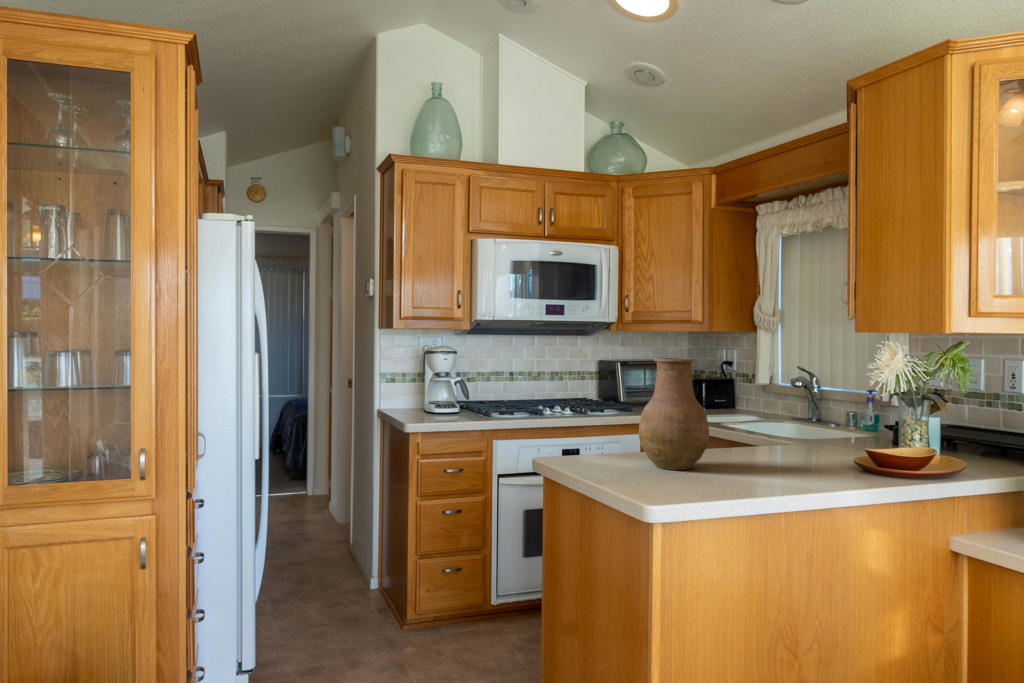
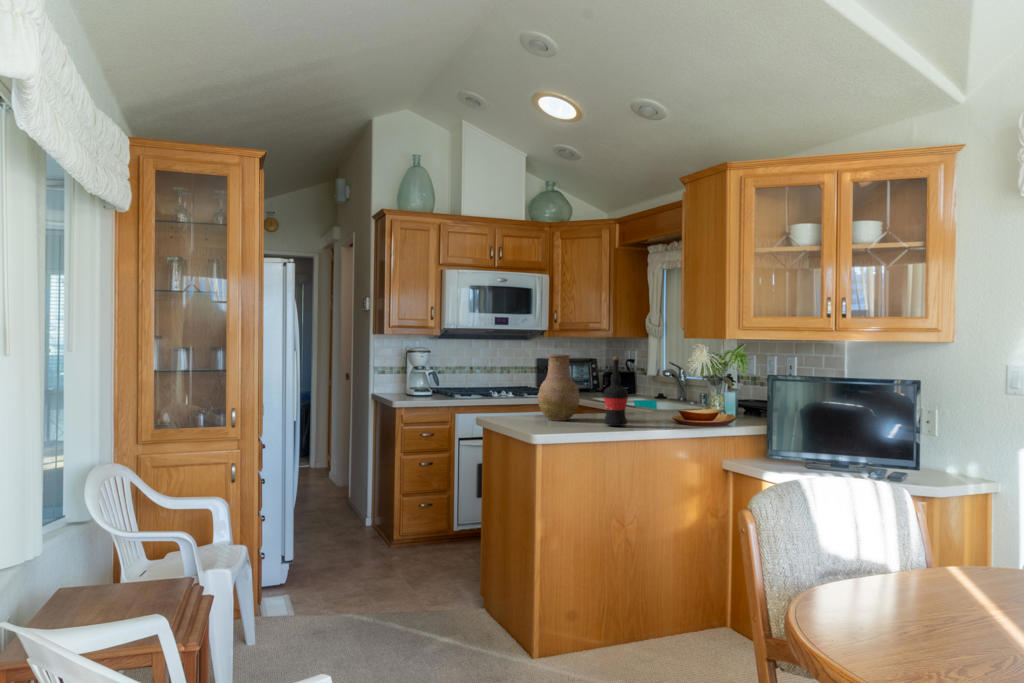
wine bottle: none [761,362,806,484] -> present [603,357,628,426]

